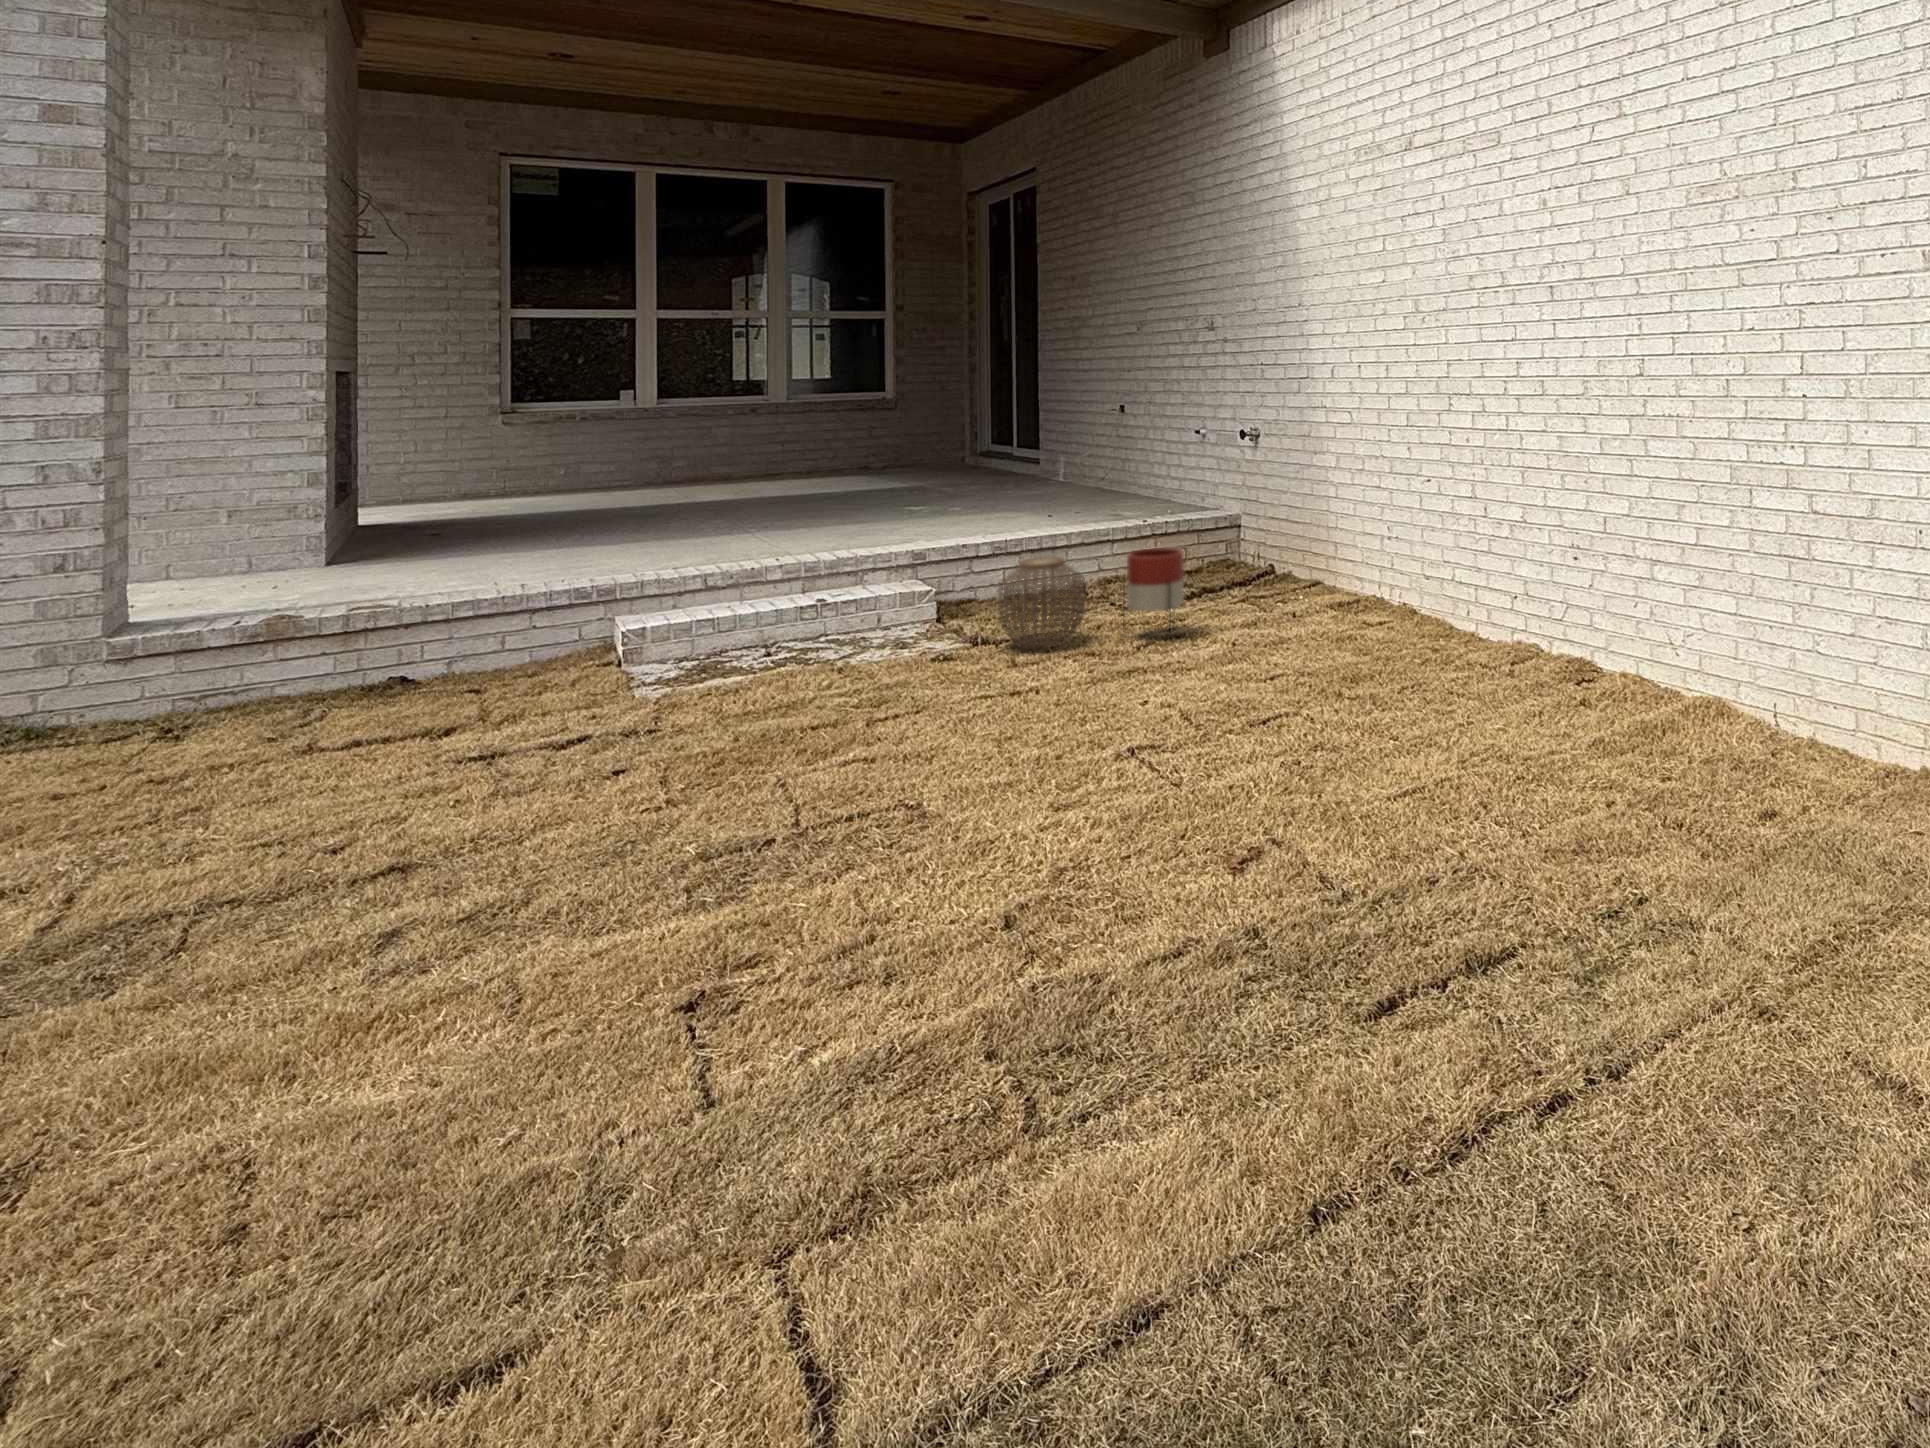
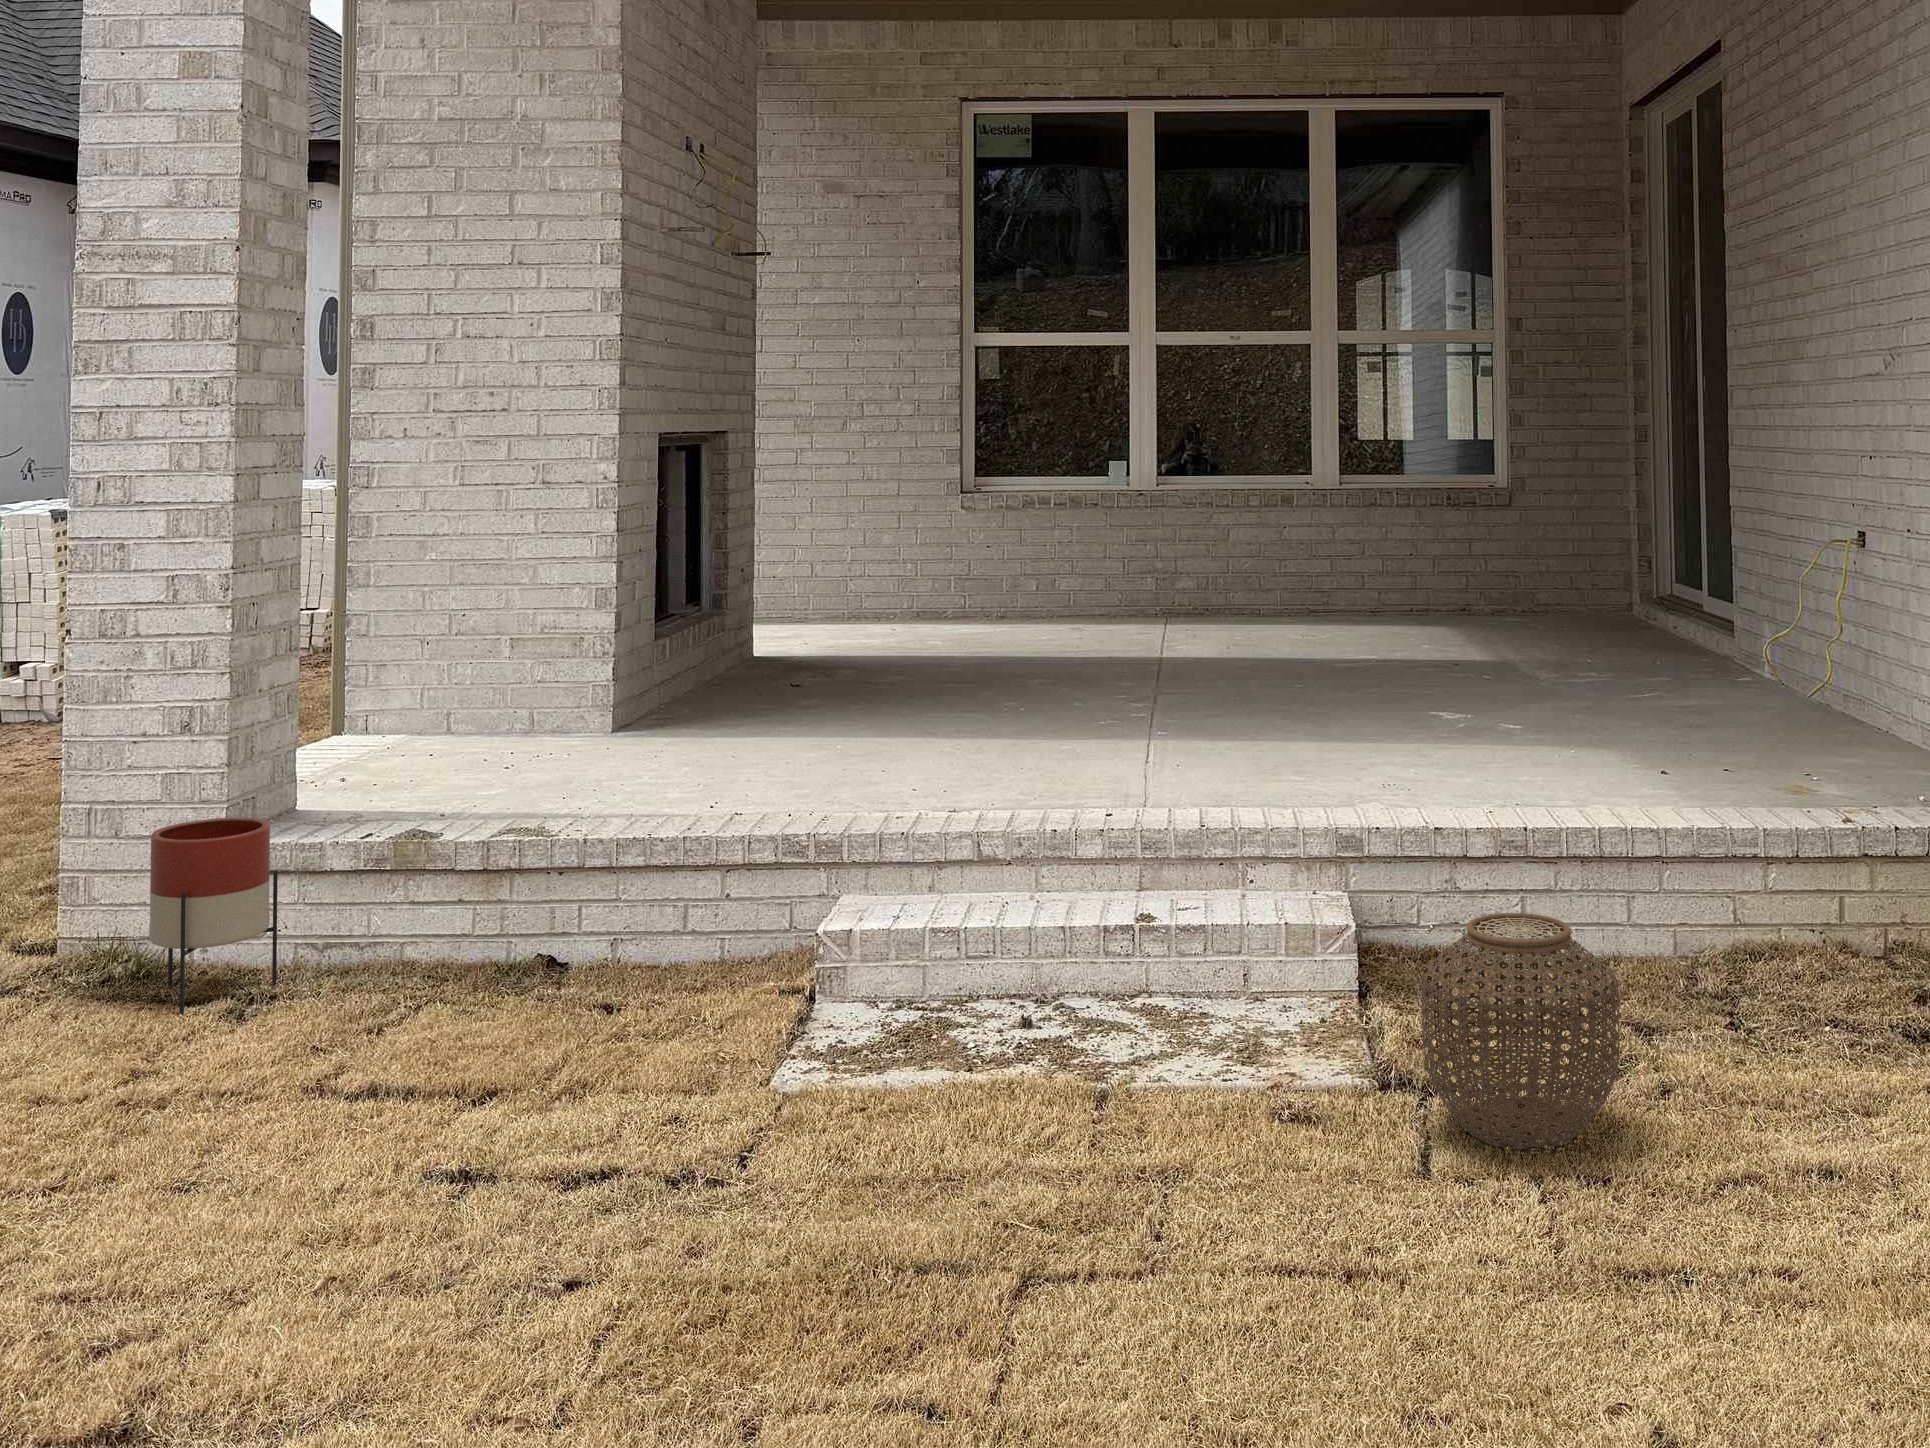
planter: present [1123,548,1184,635] -> present [149,818,278,1013]

